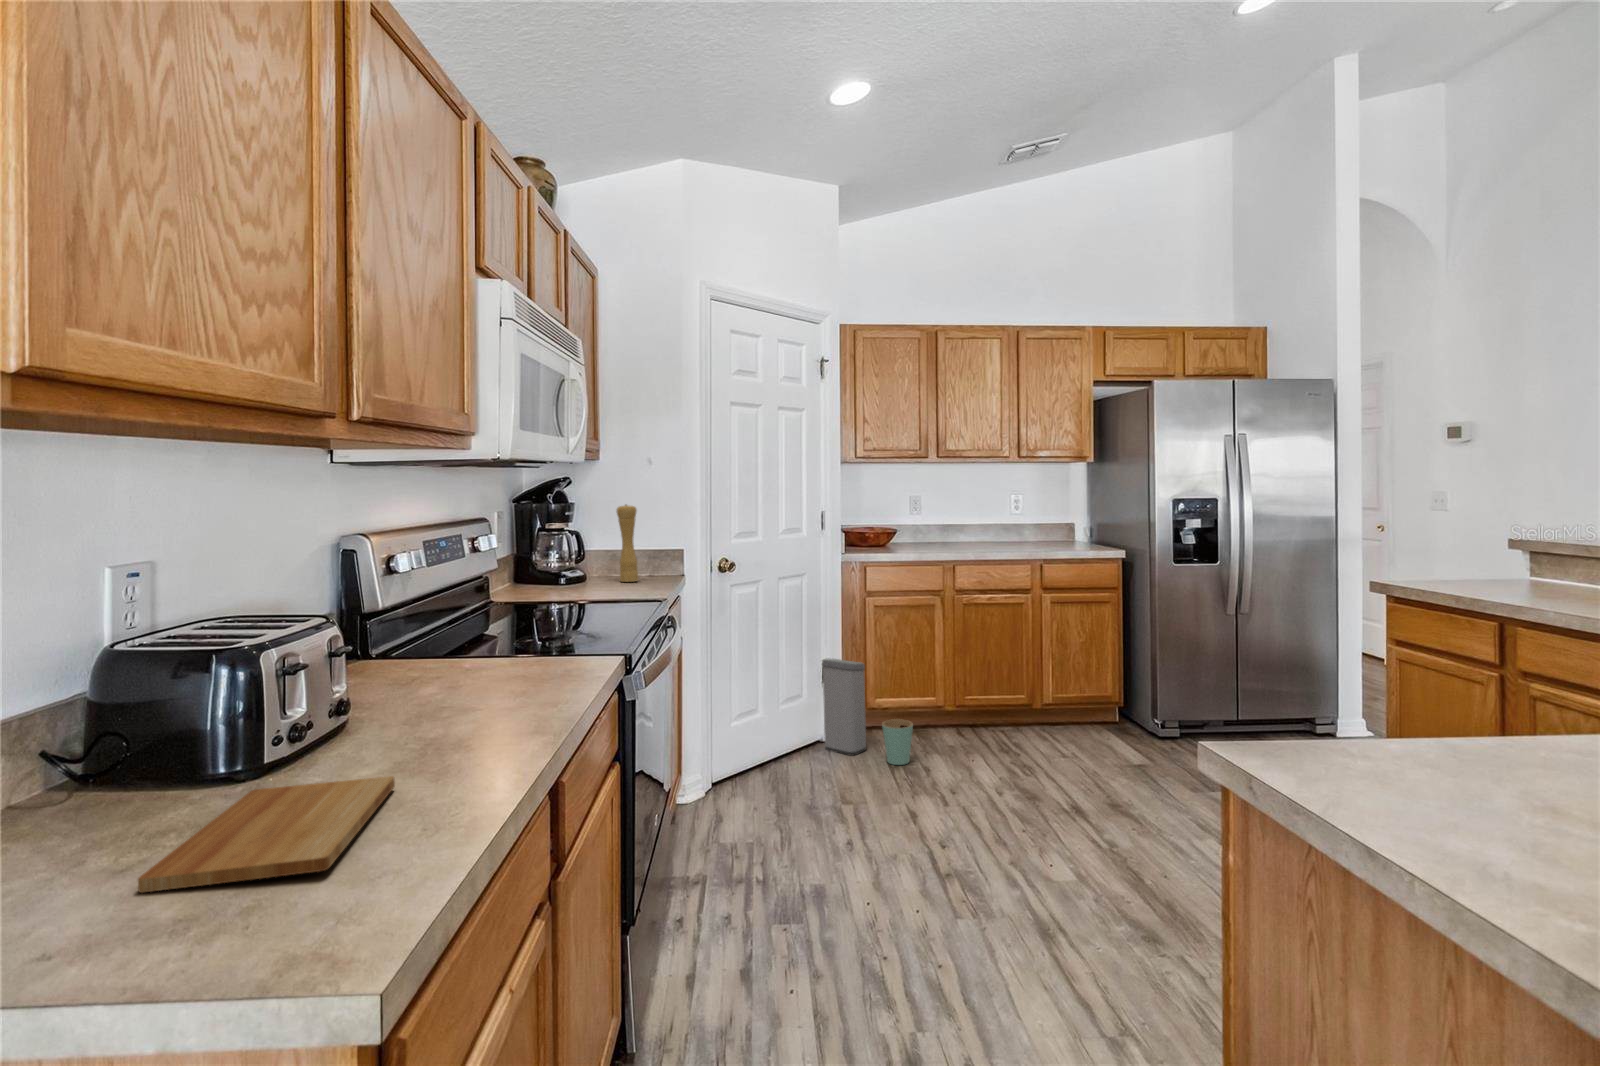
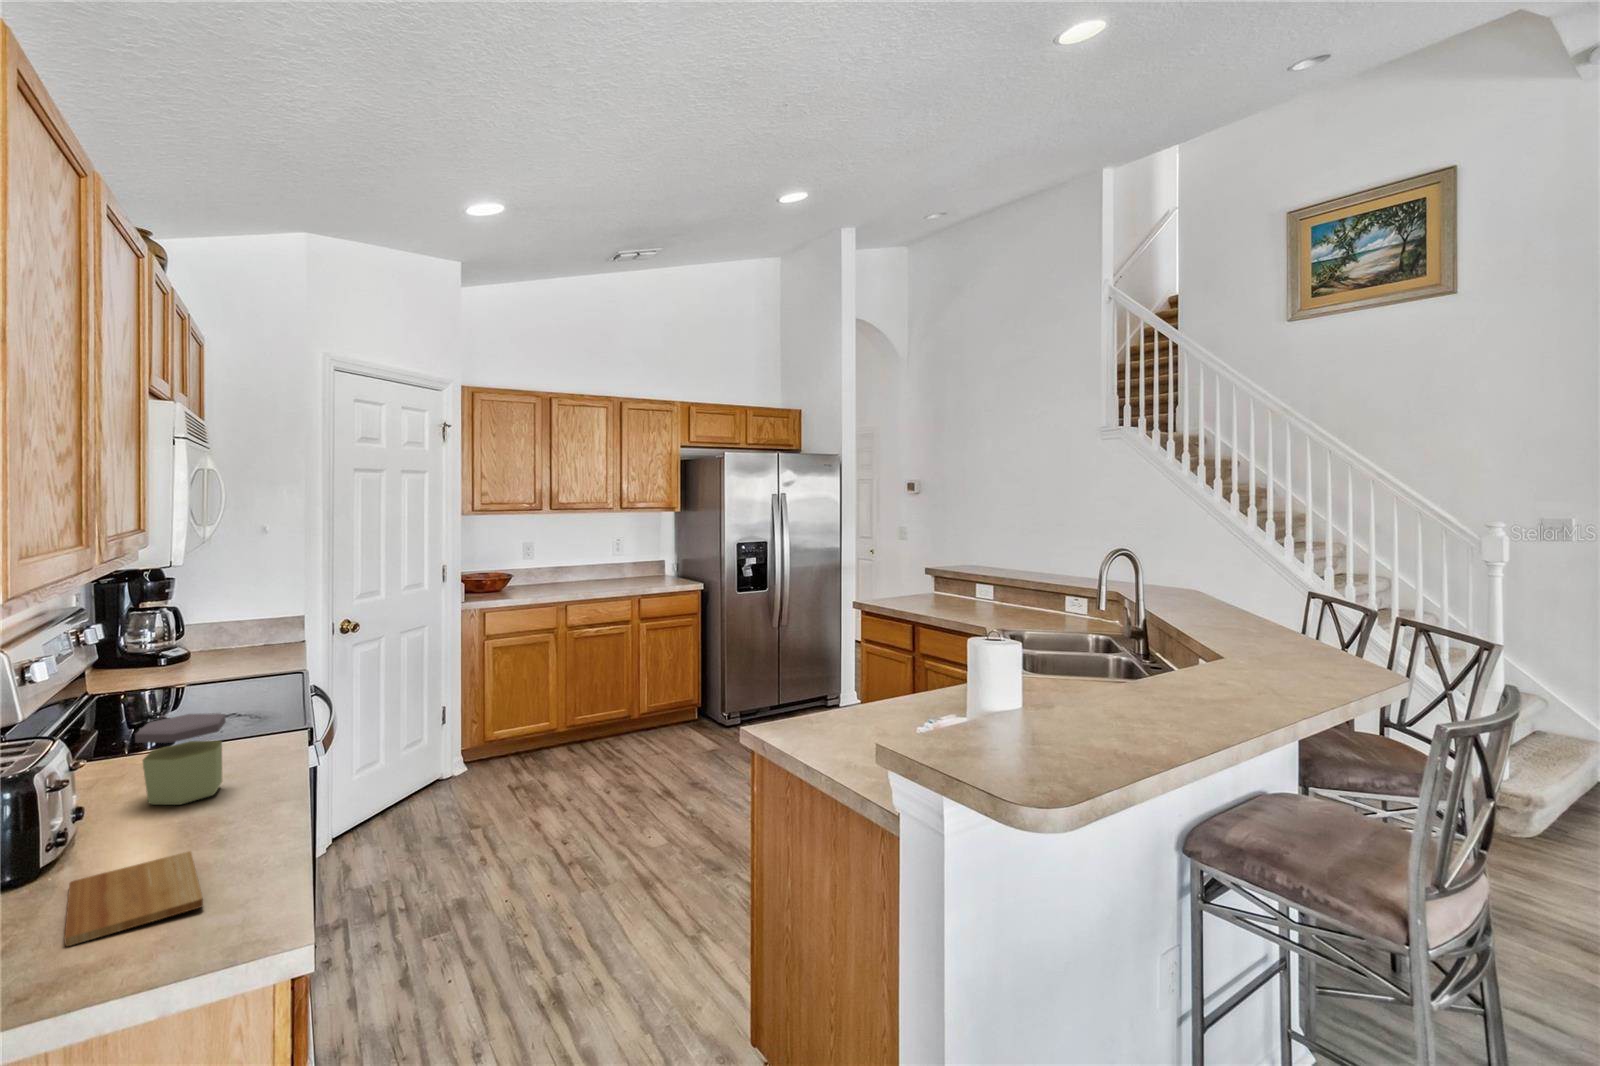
pepper mill: present [616,505,638,582] -> none [220,574,248,652]
jar: none [413,607,515,715] -> present [135,713,226,805]
trash can: present [822,659,913,765] -> none [442,700,532,788]

